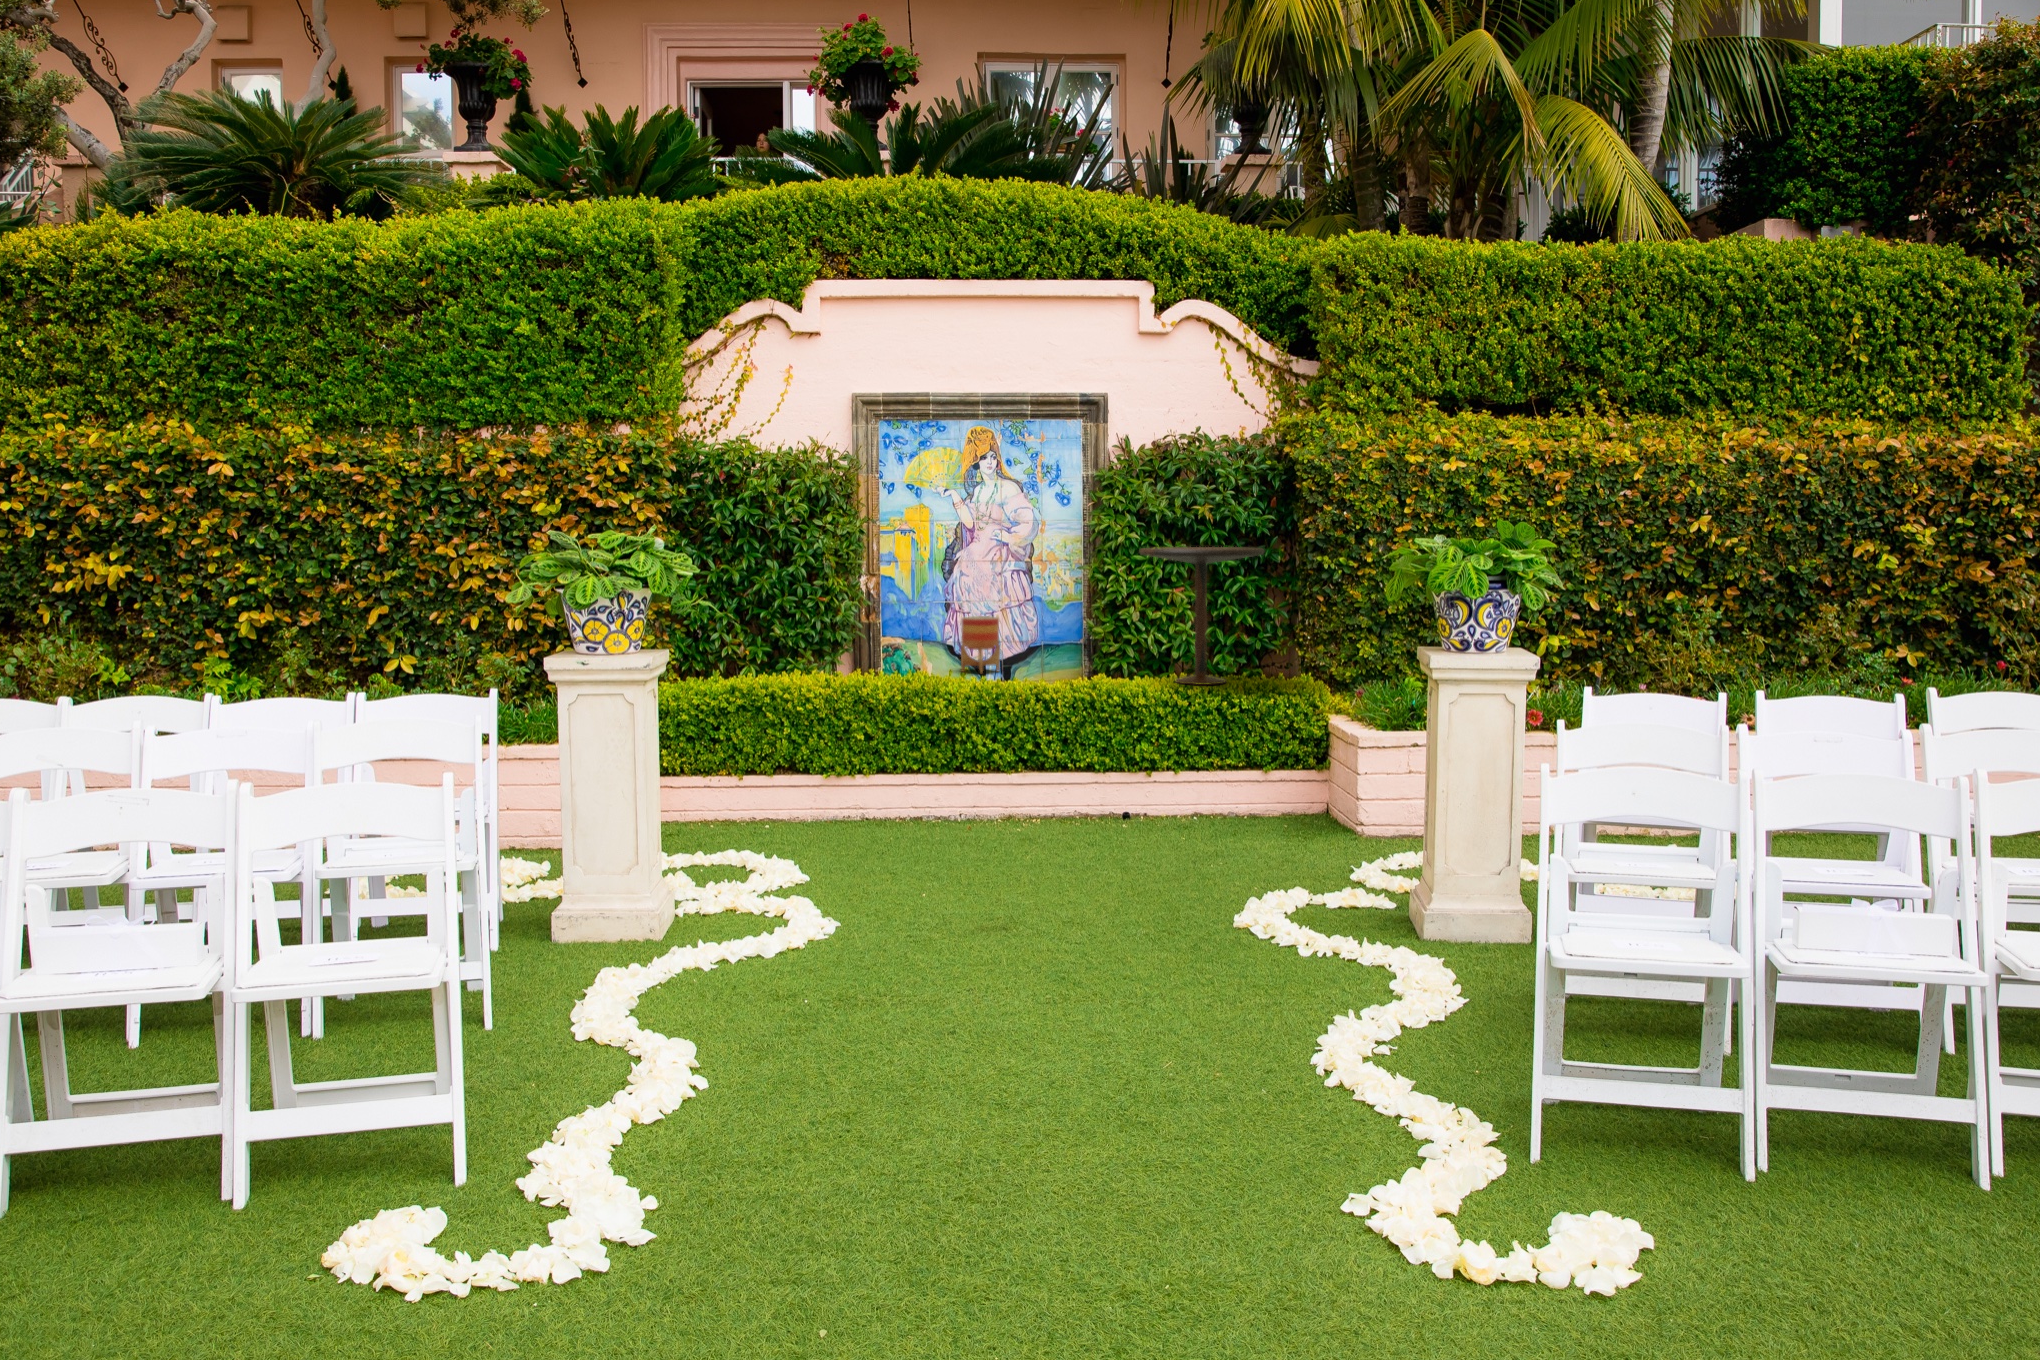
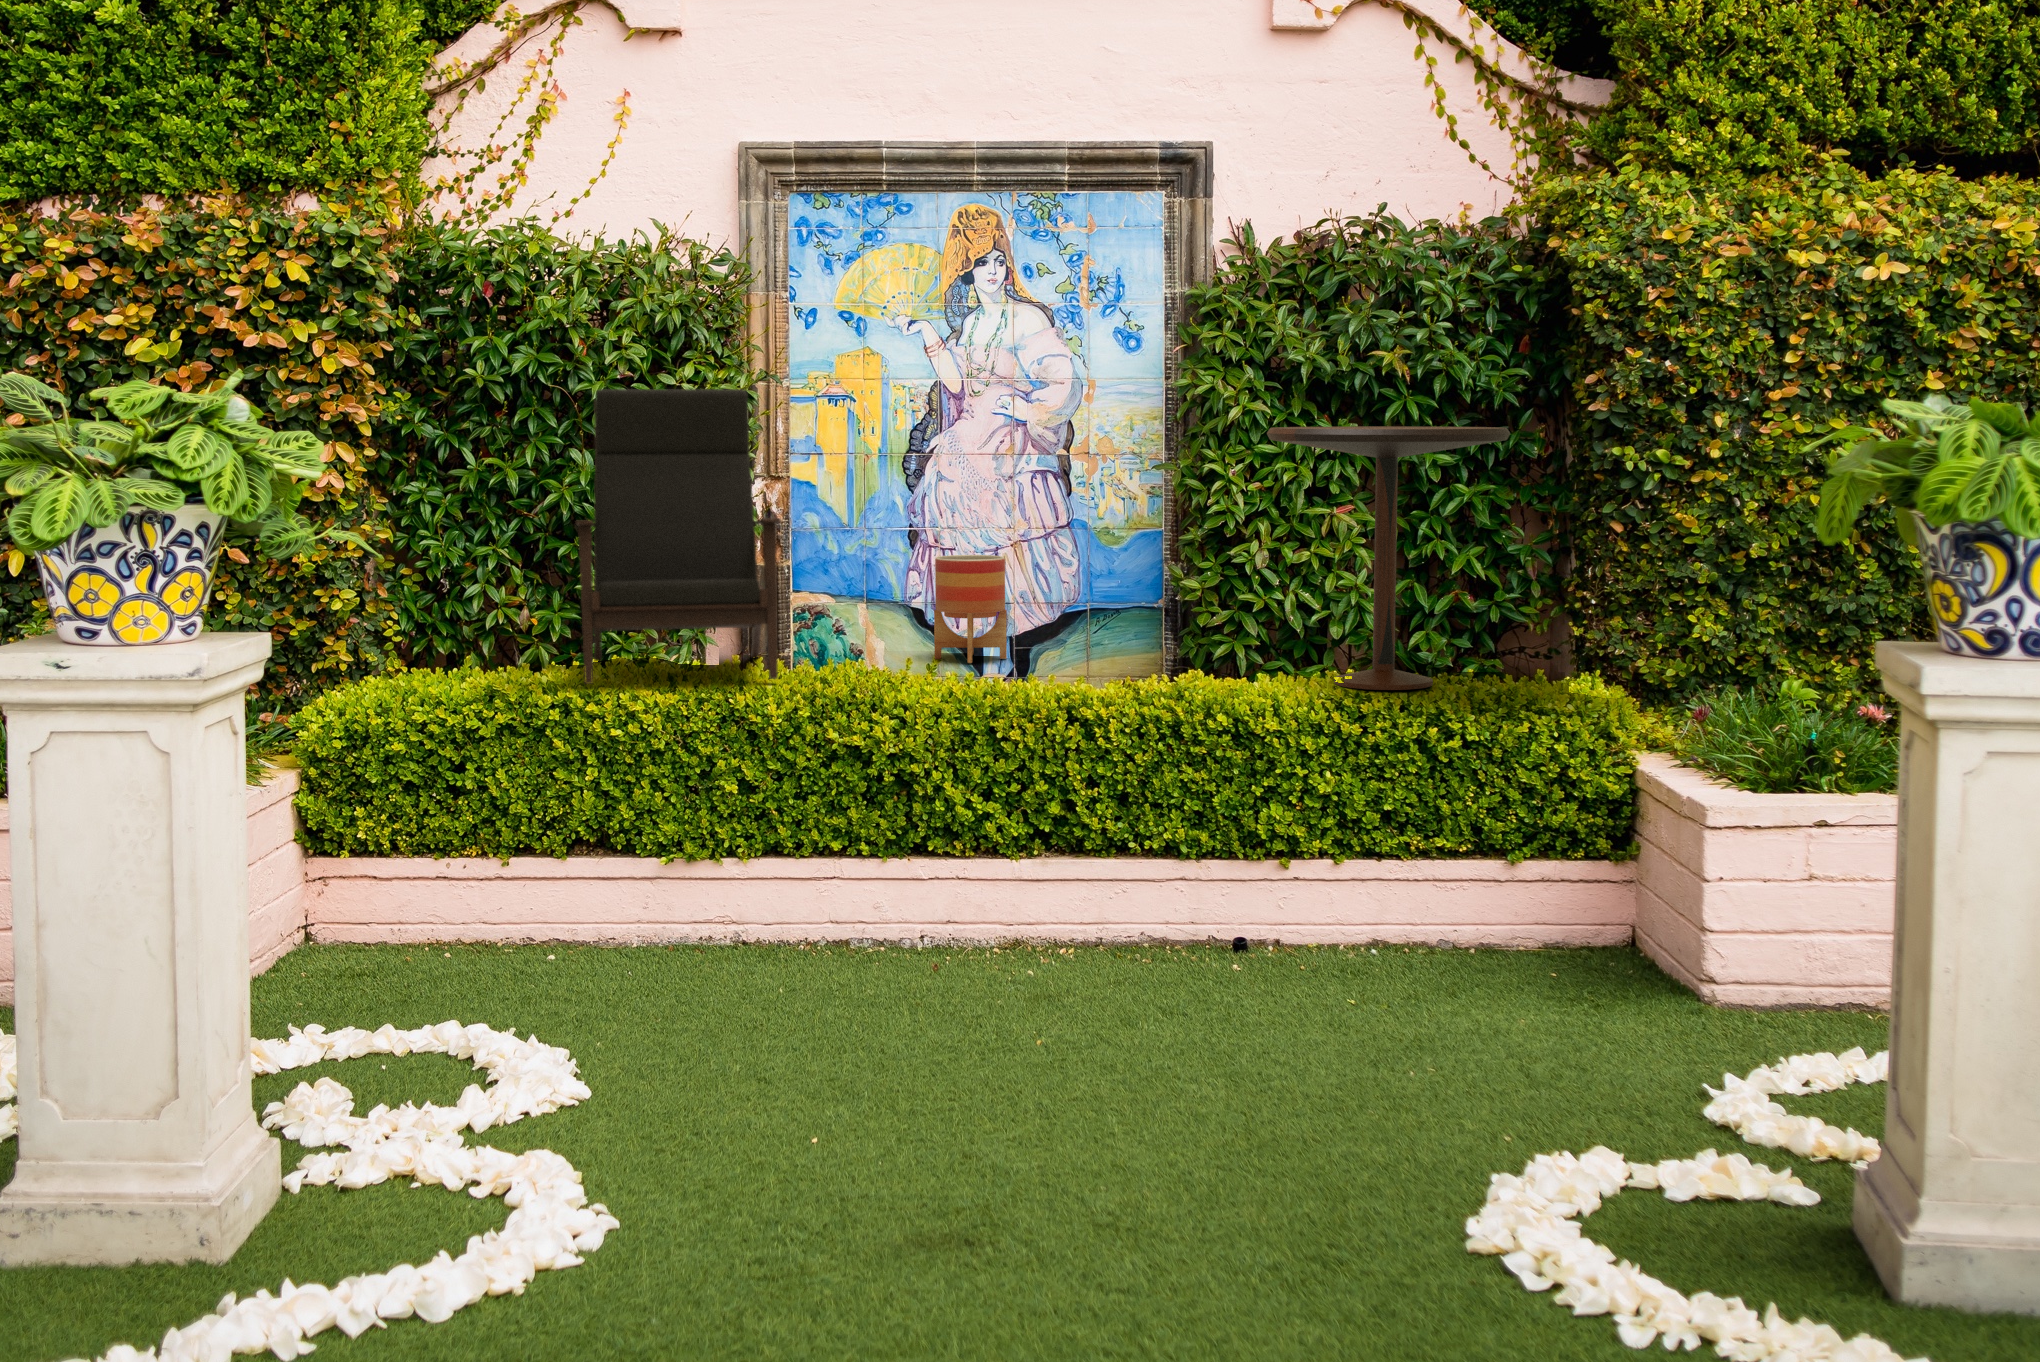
lounge chair: none [774,528,888,684] -> present [576,389,780,684]

